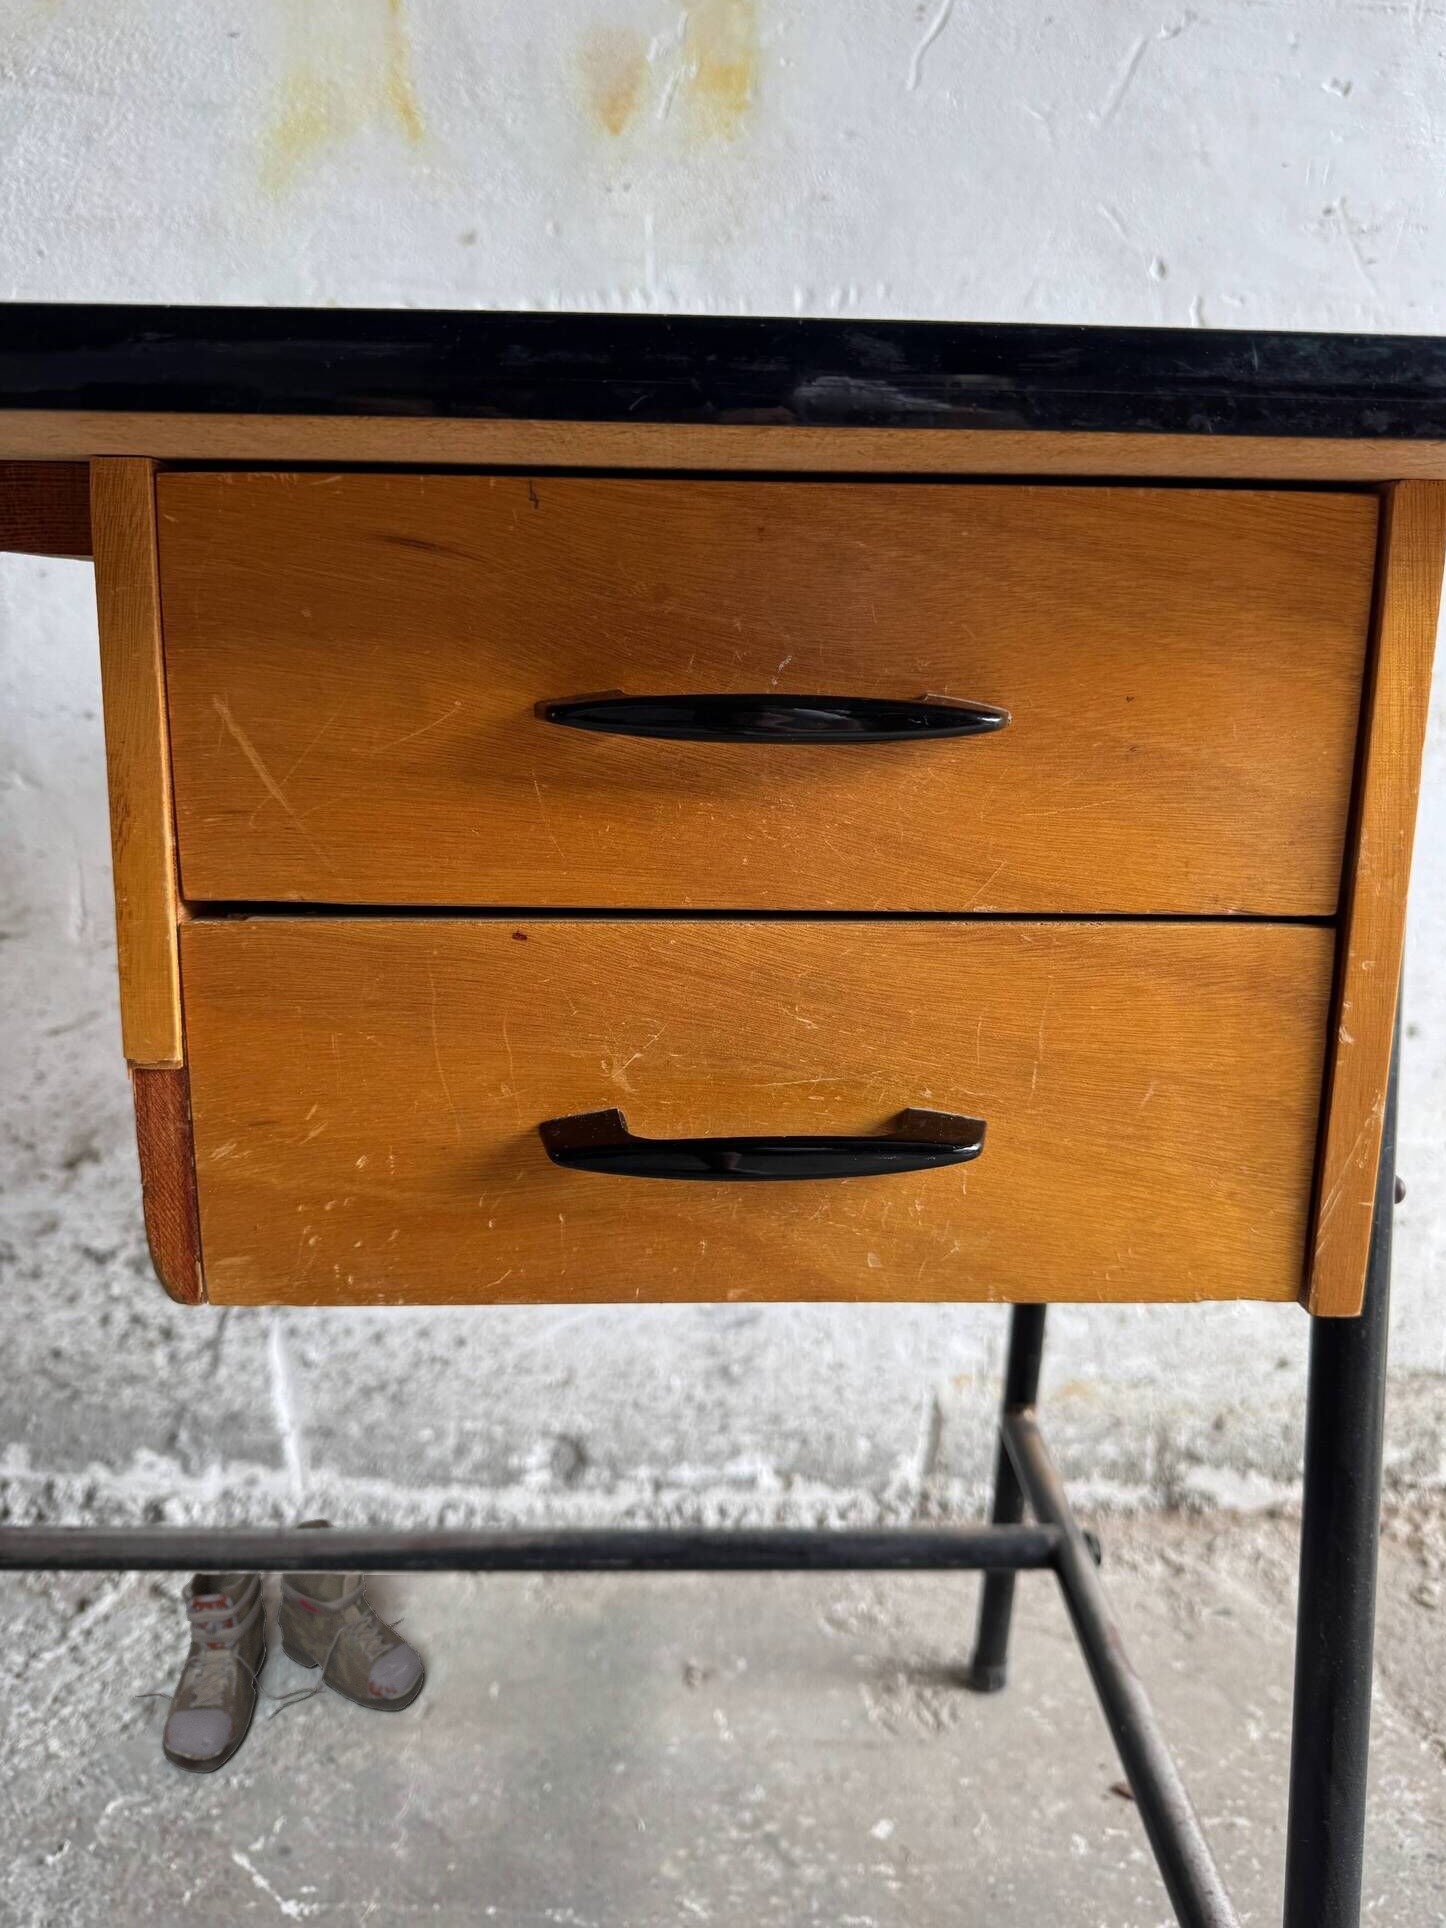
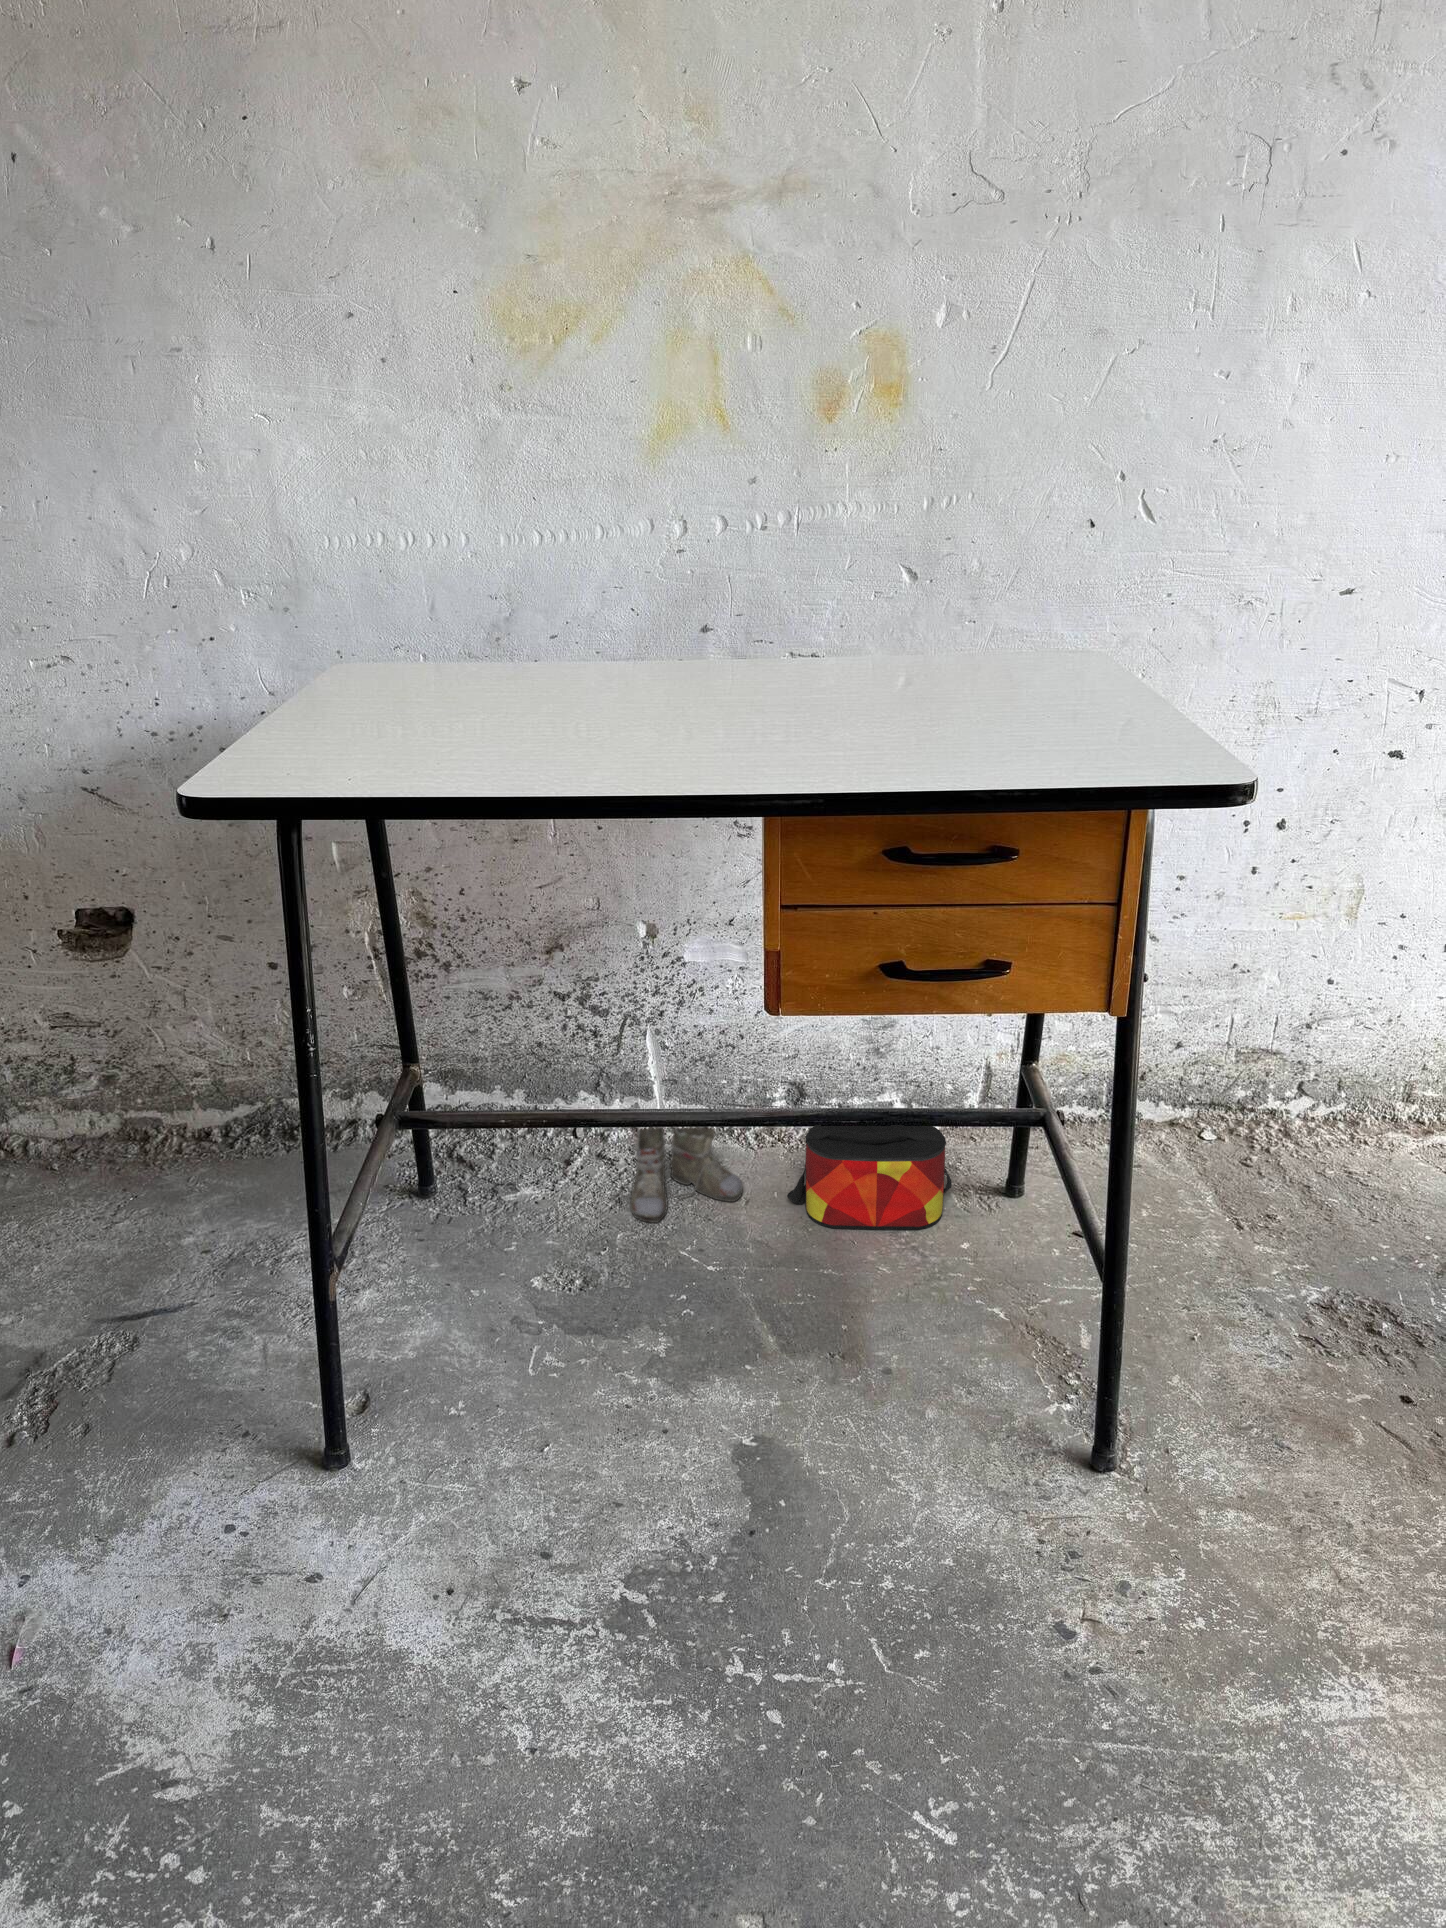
bag: none [509,1529,856,1784] -> present [787,1125,952,1230]

